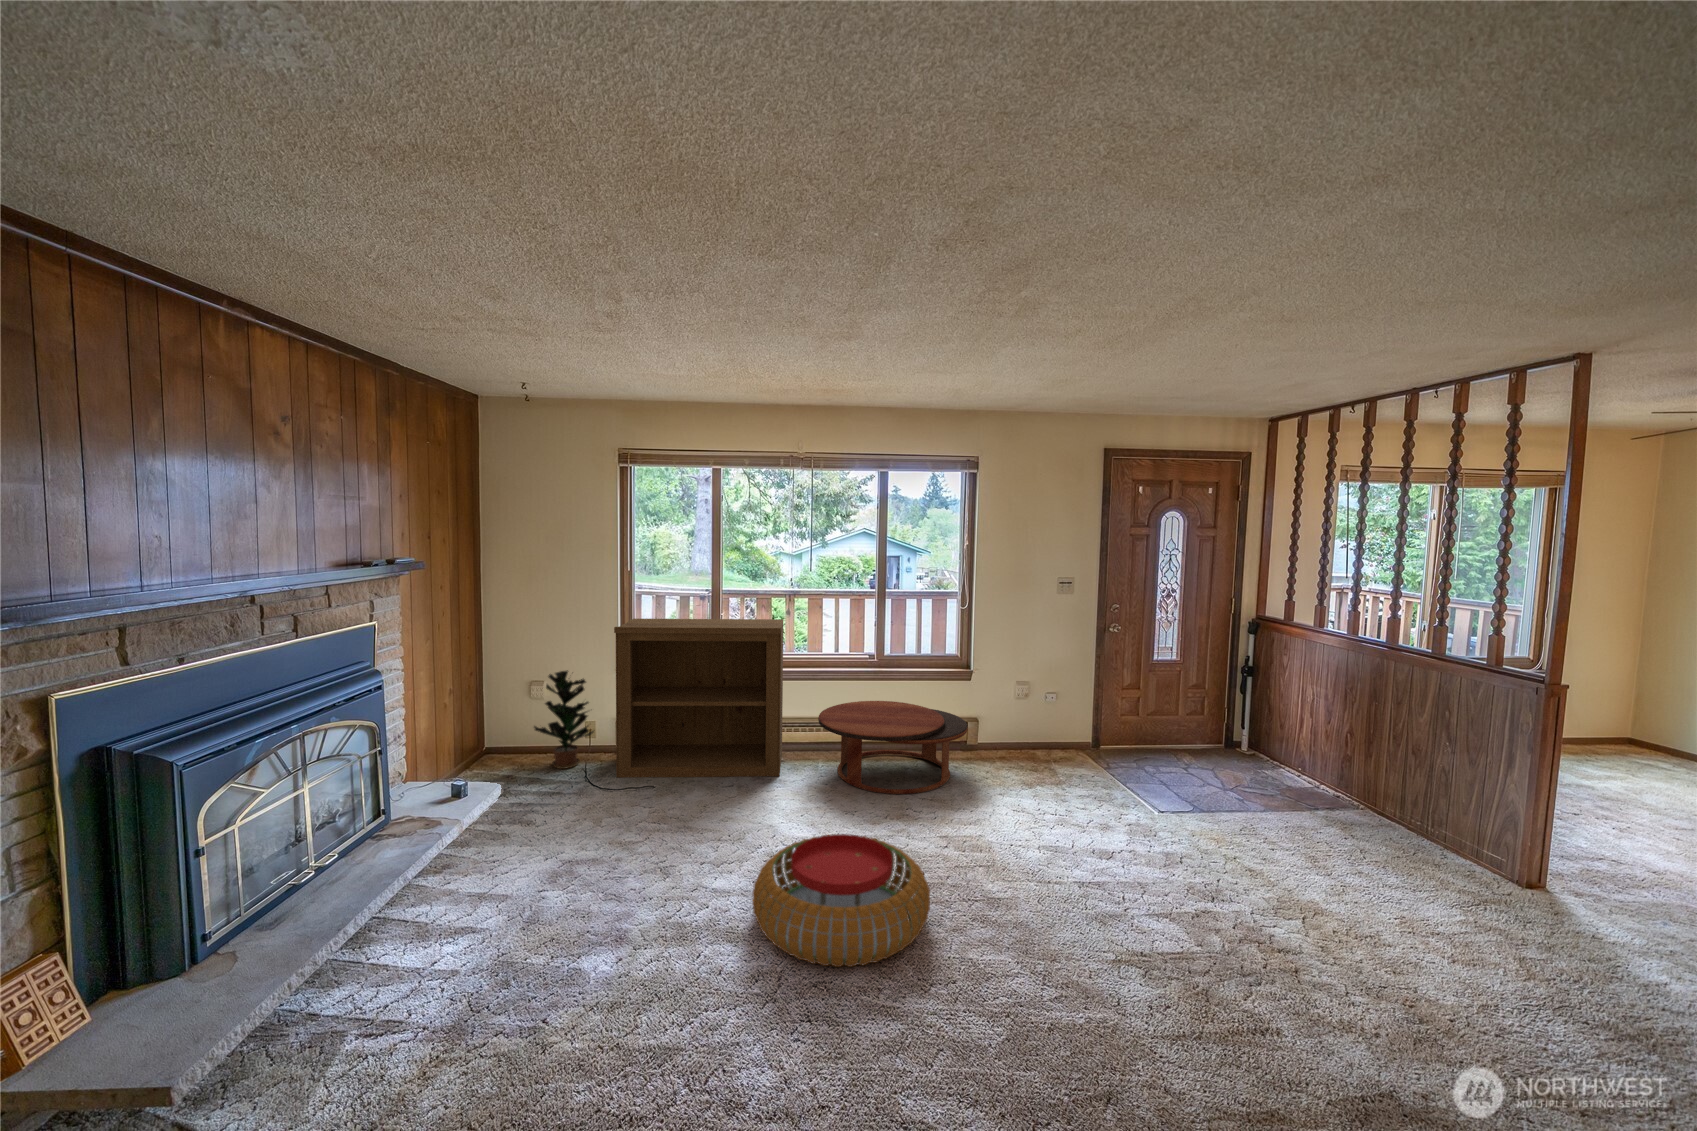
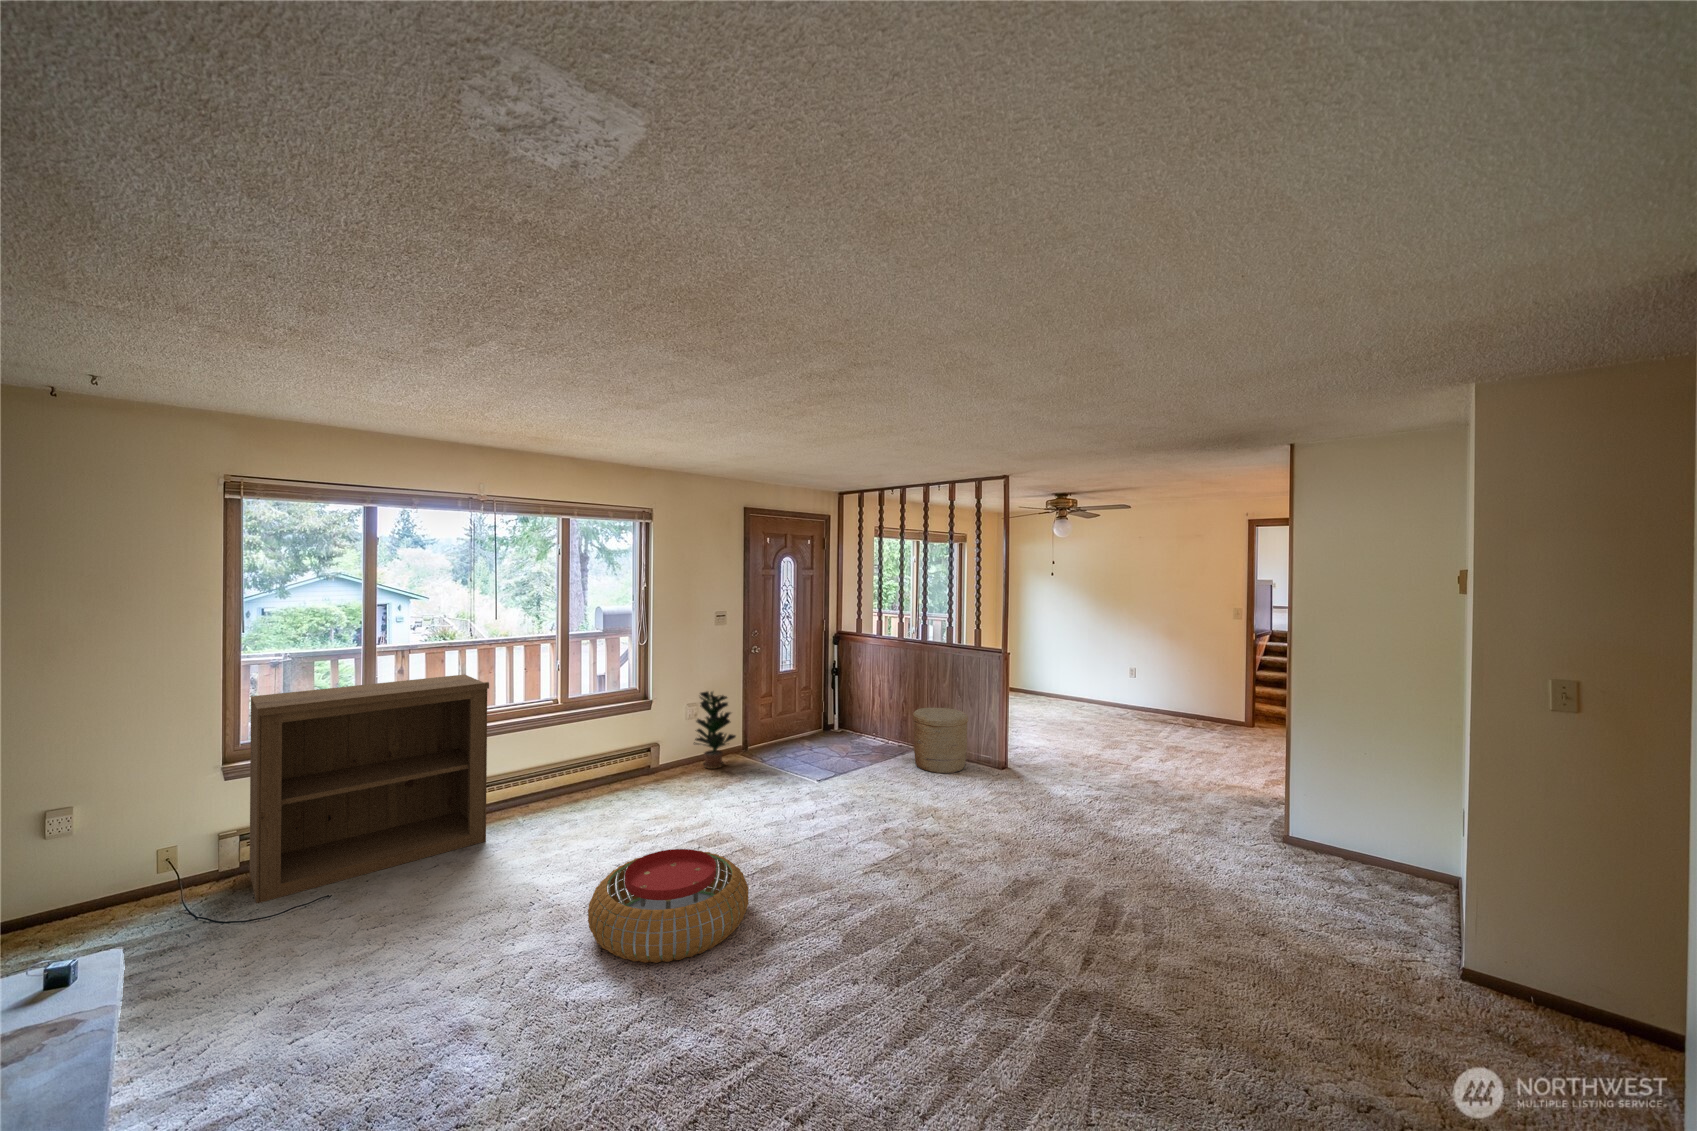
potted plant: present [534,670,594,769] -> present [694,692,736,769]
coffee table: present [818,701,968,794] -> none [523,740,671,828]
woven basket: none [1335,747,1452,863] -> present [912,708,968,773]

